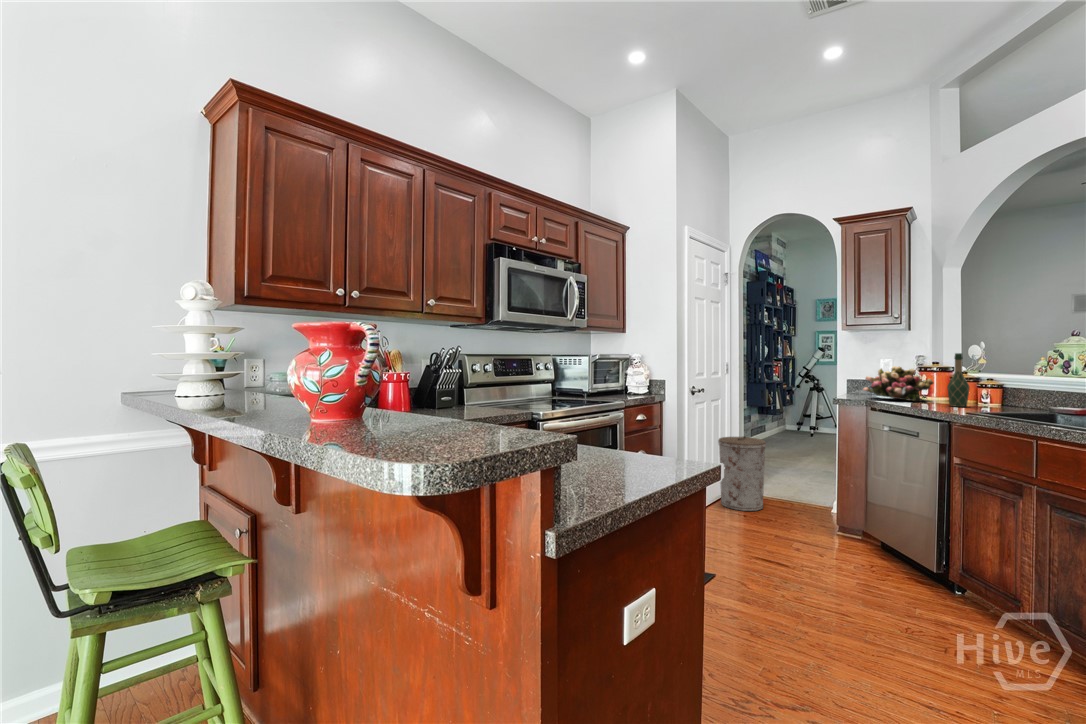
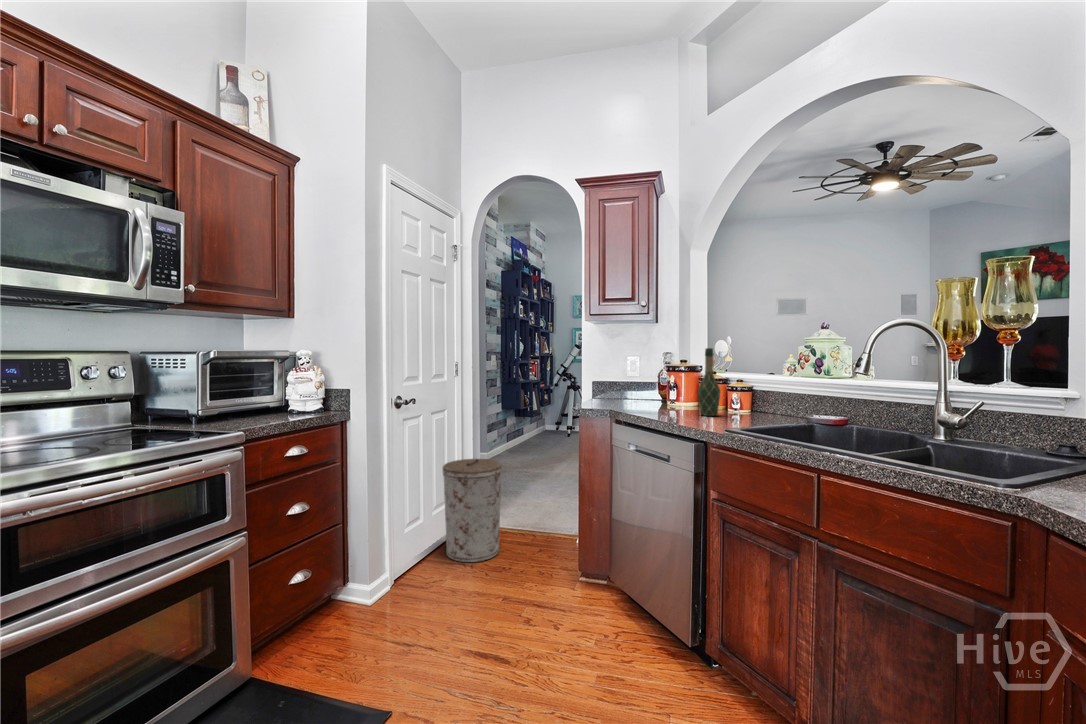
flower arrangement: present [863,366,933,402] -> none [608,365,682,409]

